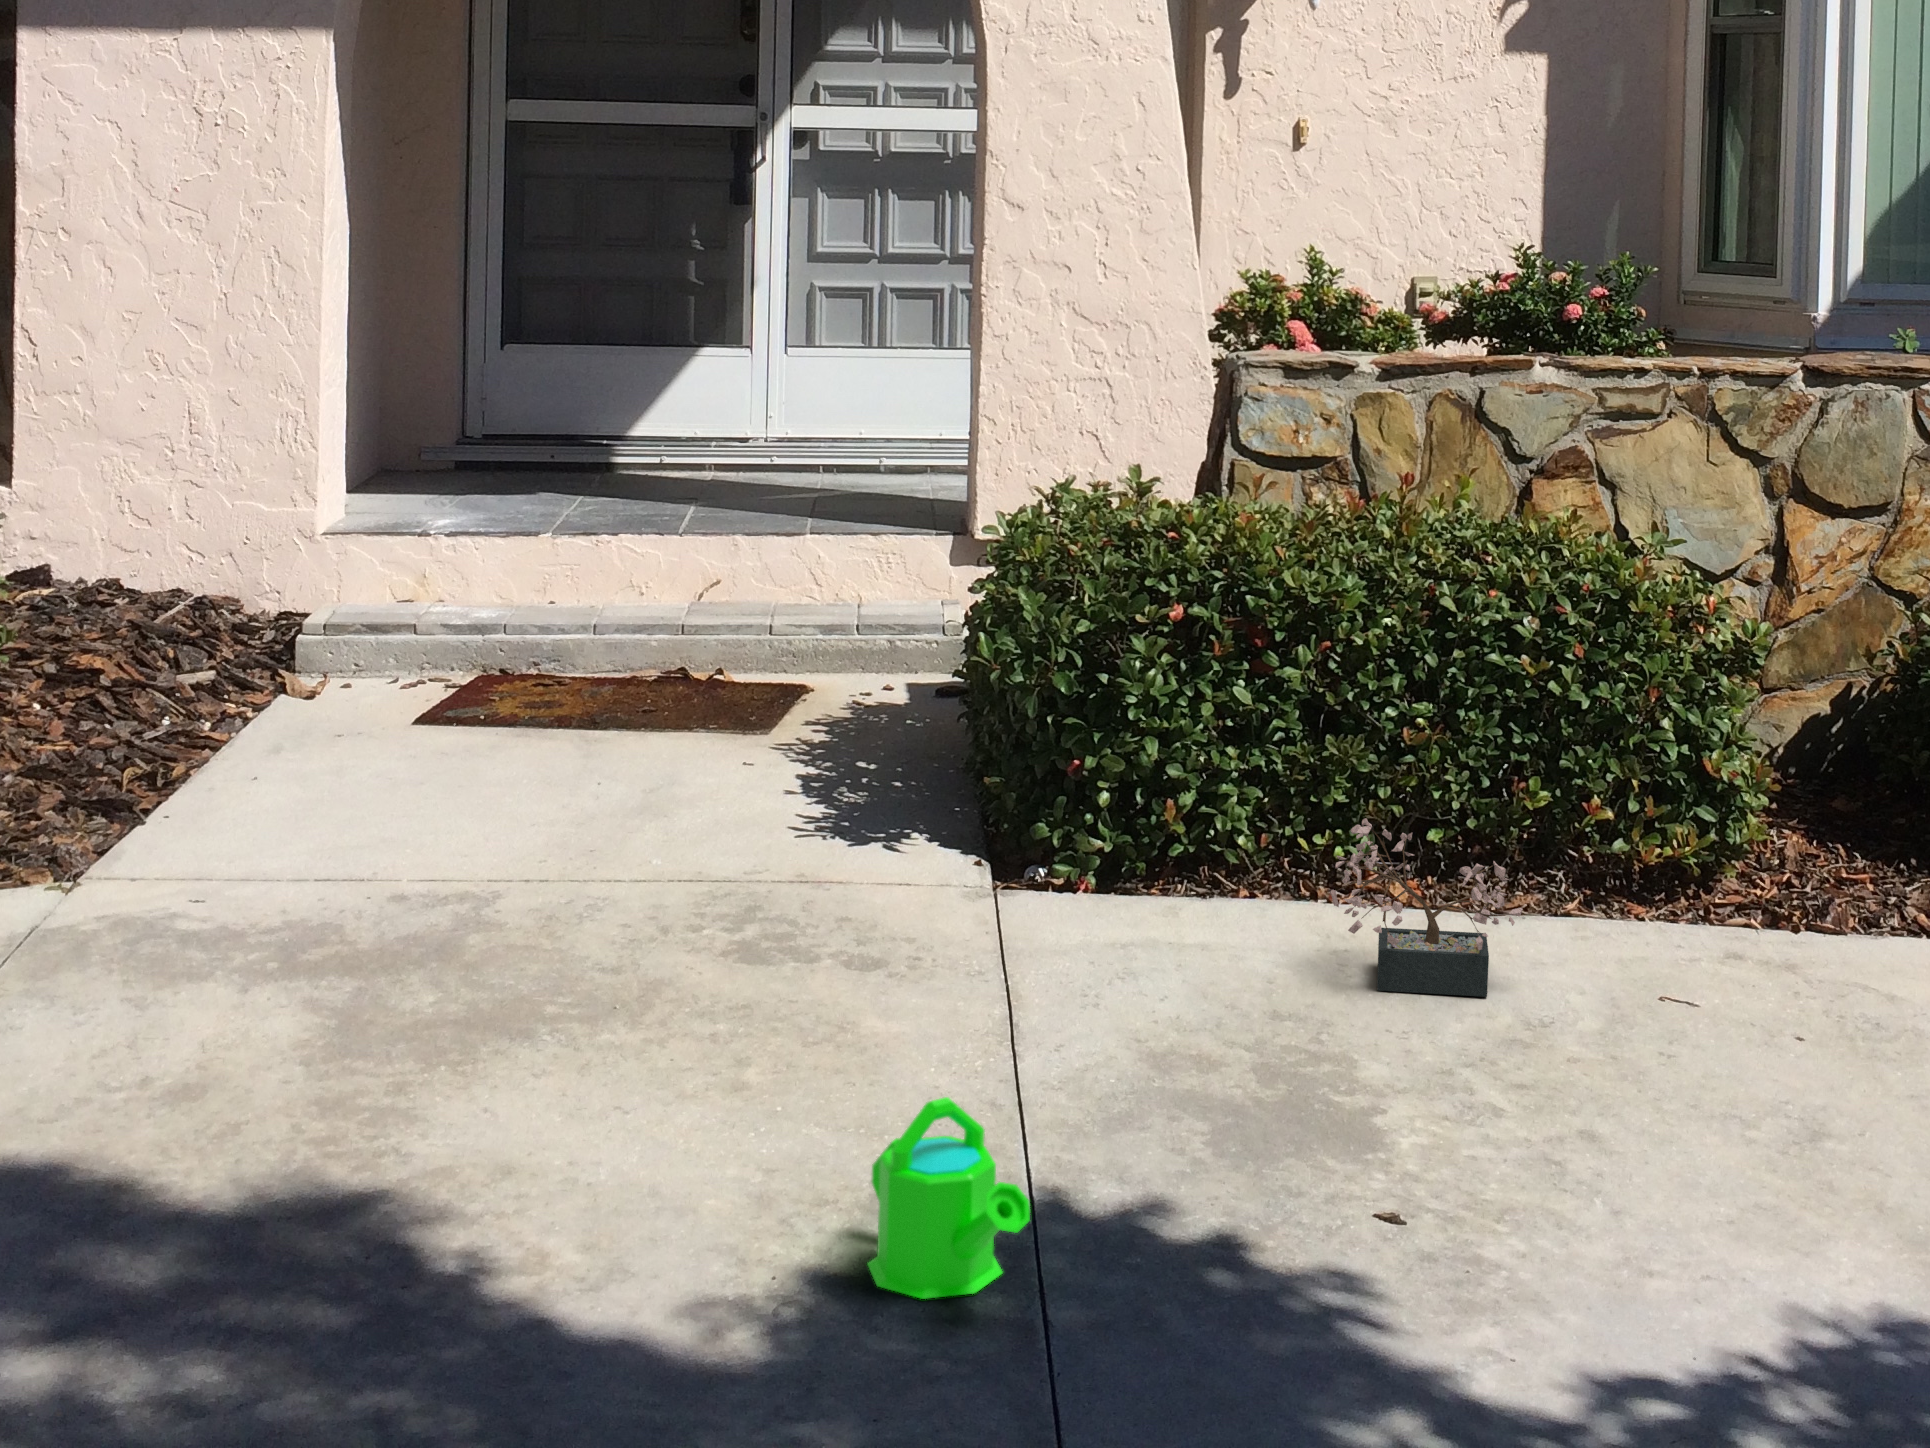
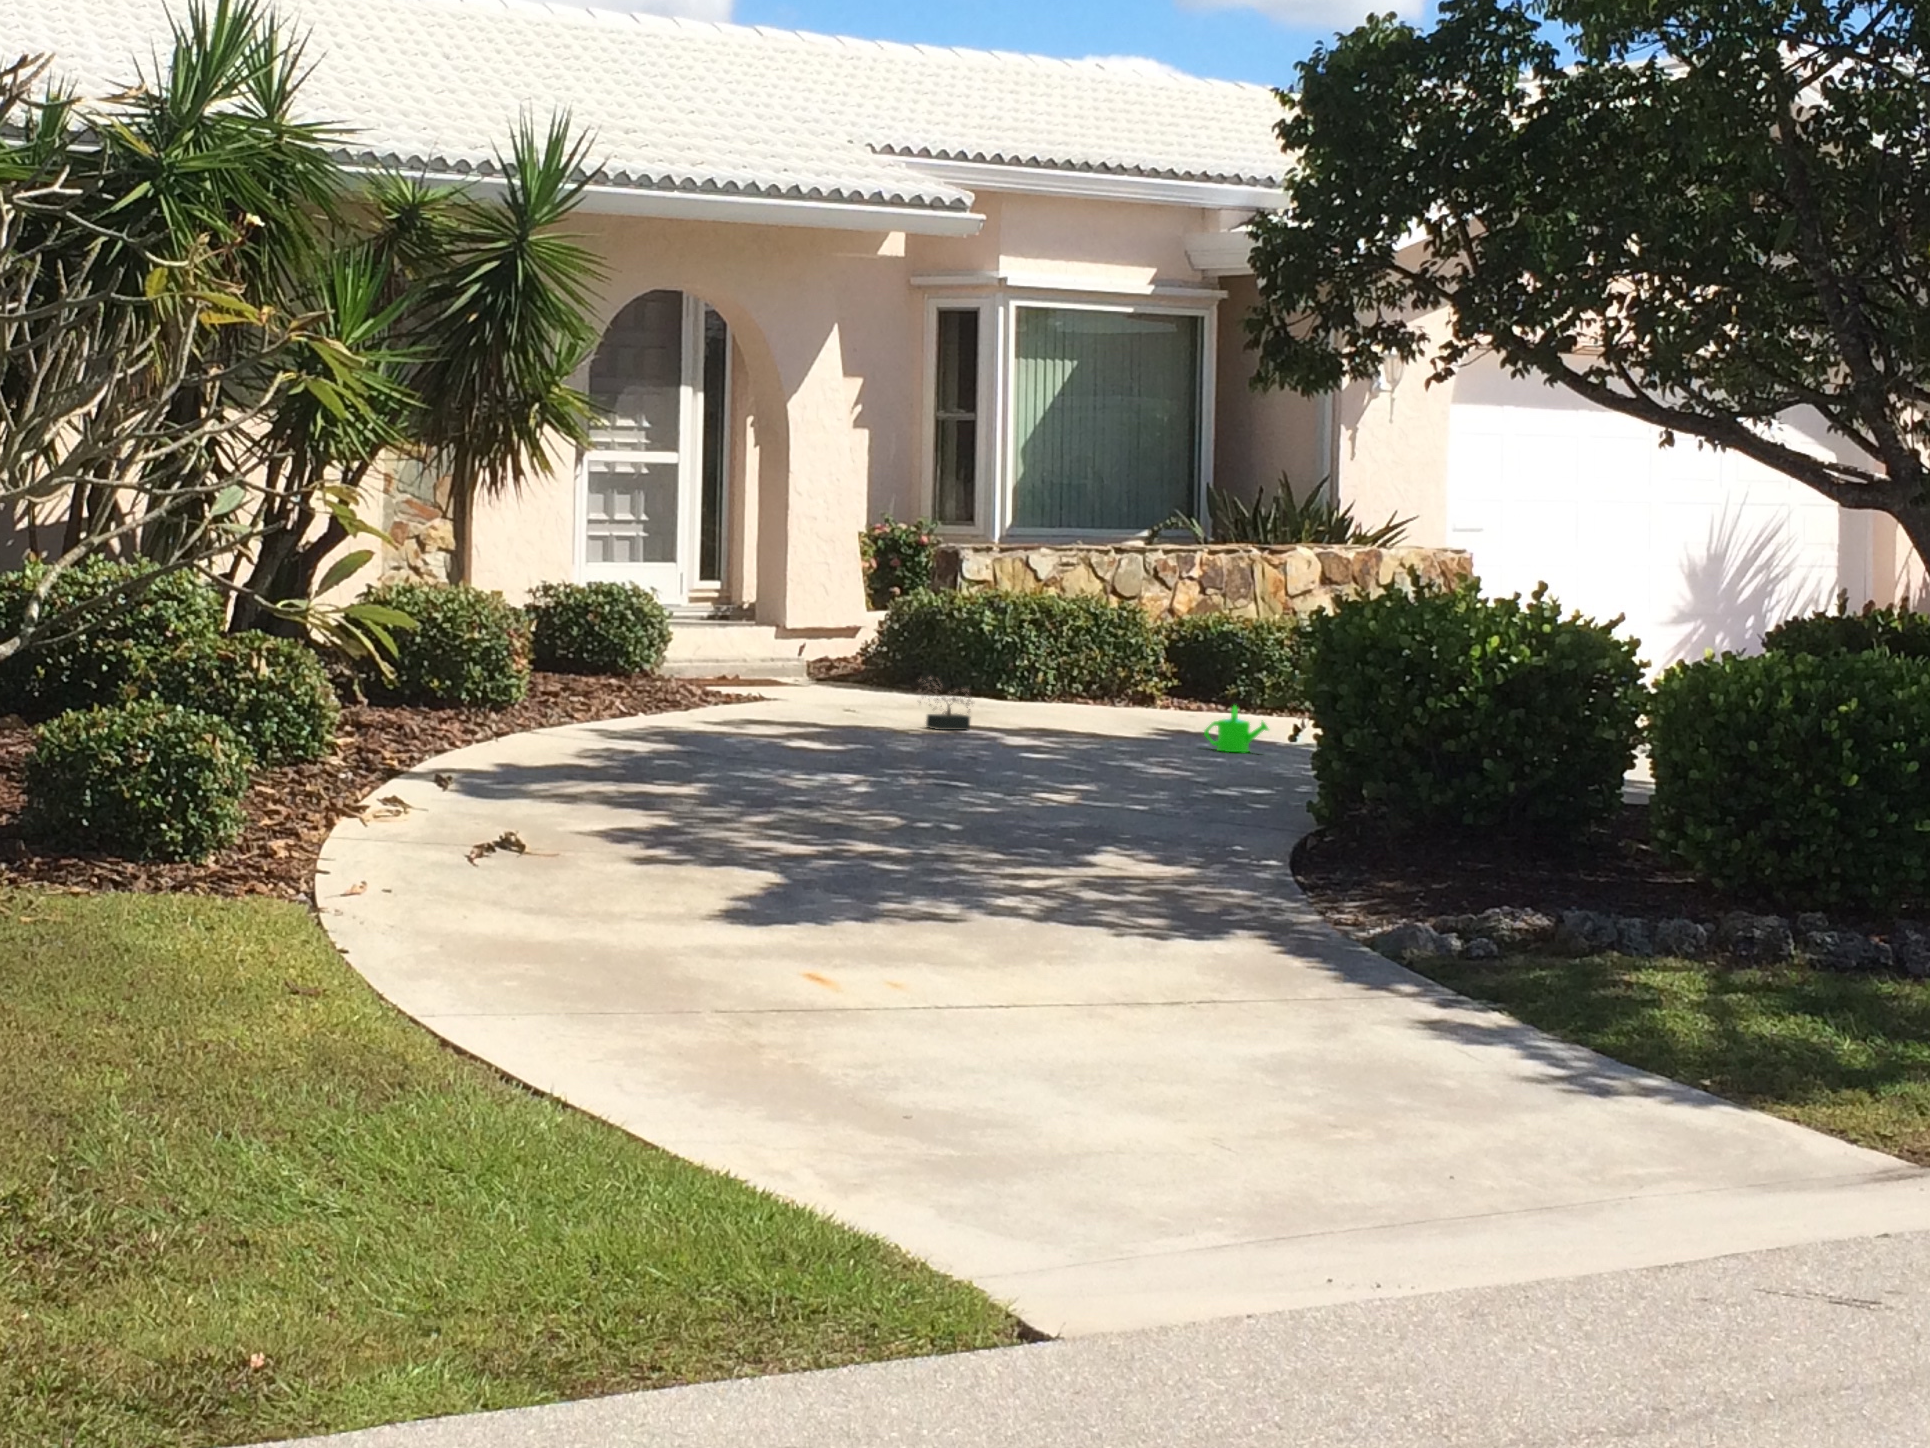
decorative plant: present [1331,818,1522,997] -> present [918,678,971,730]

